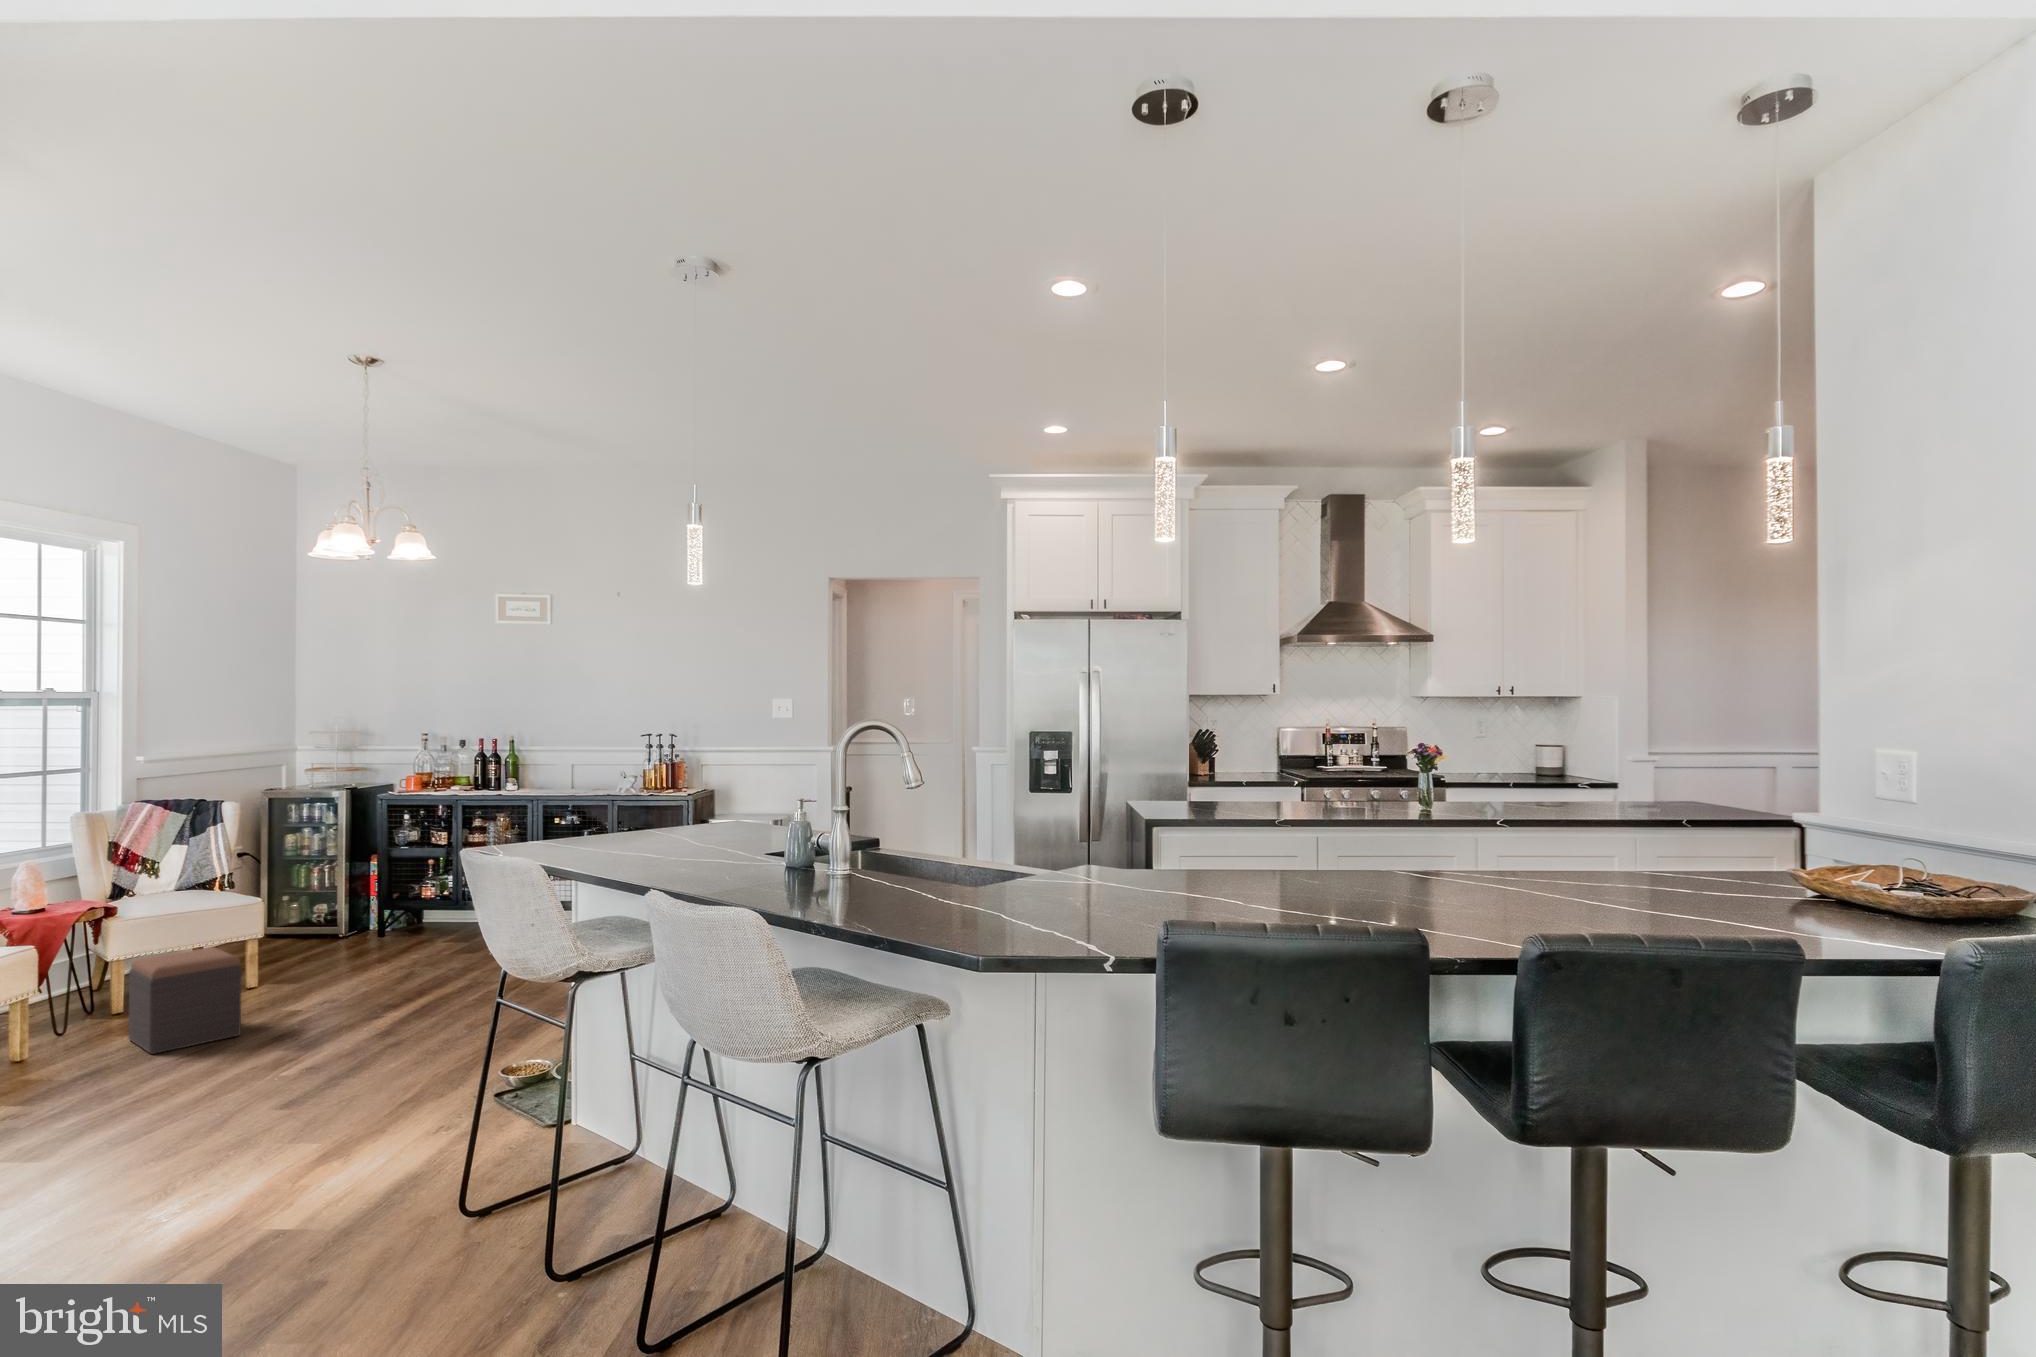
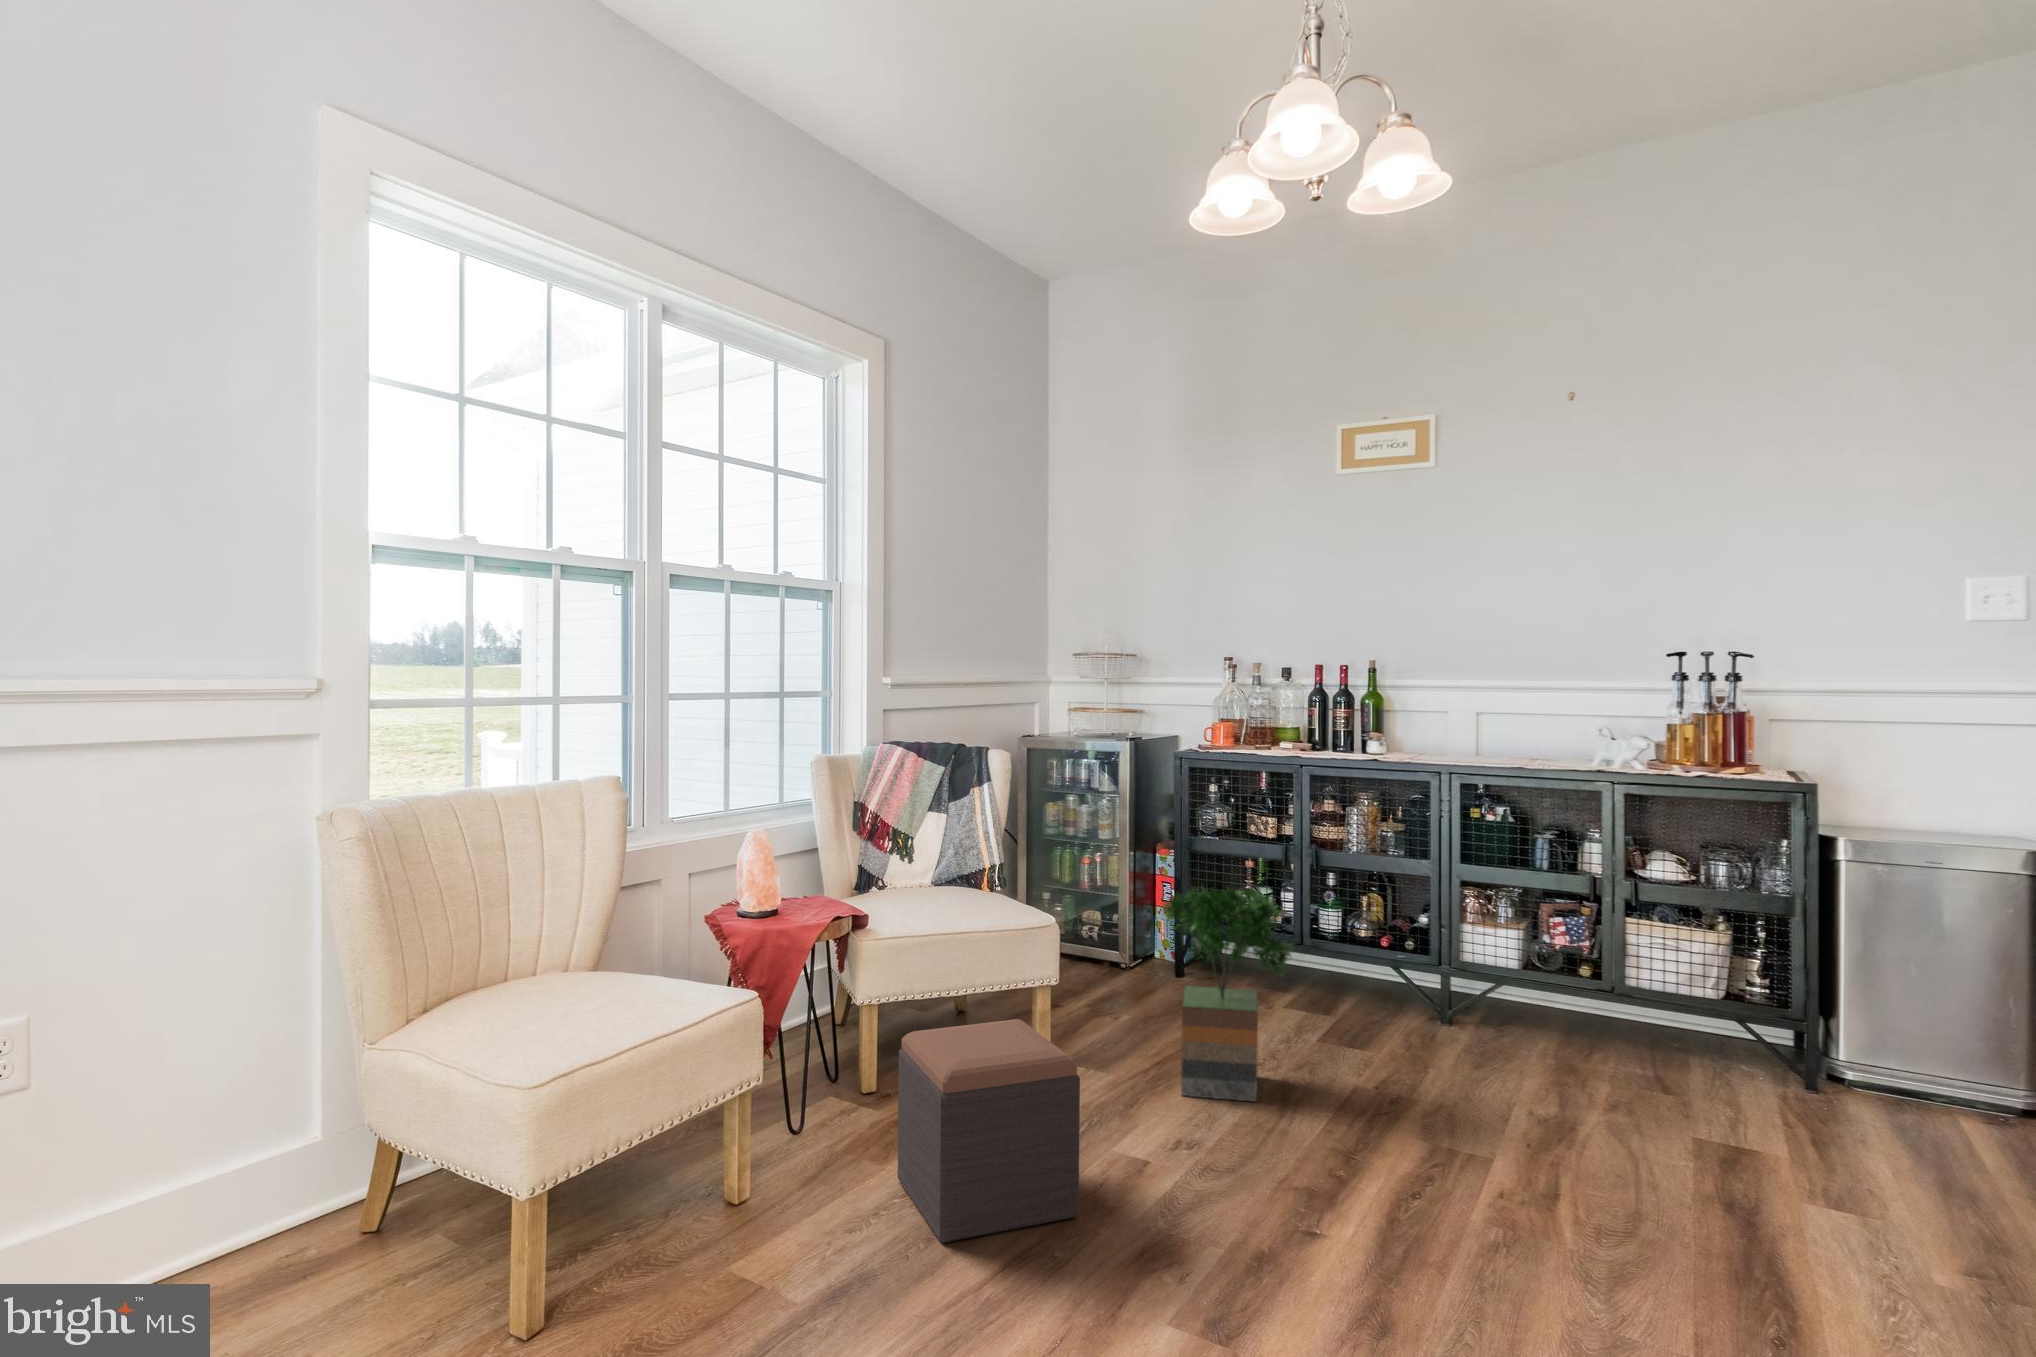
potted tree: none [327,870,412,988] -> present [1161,887,1294,1102]

